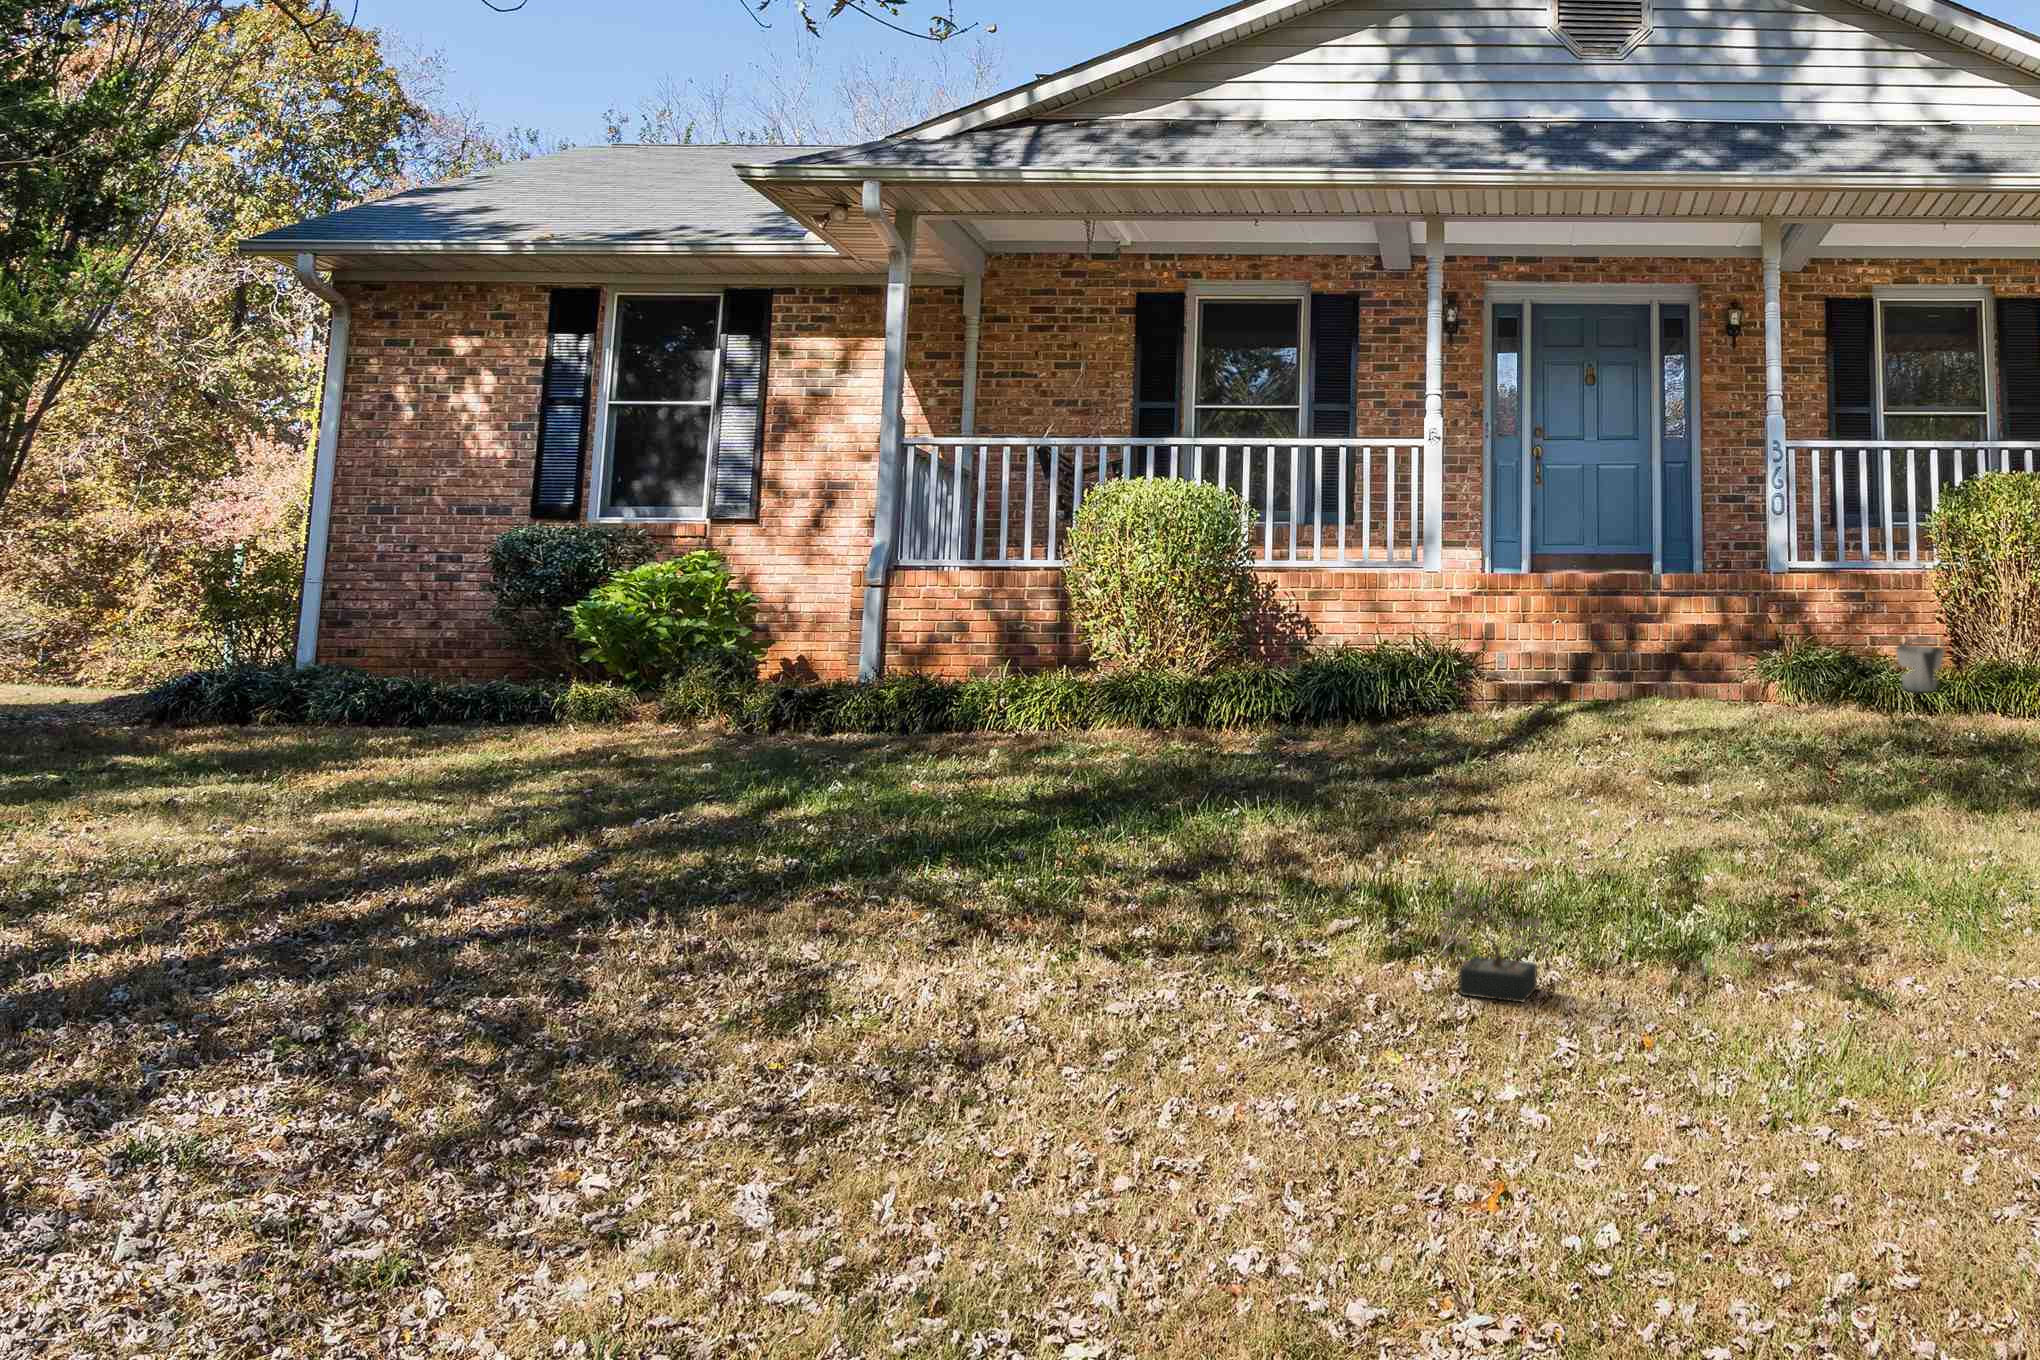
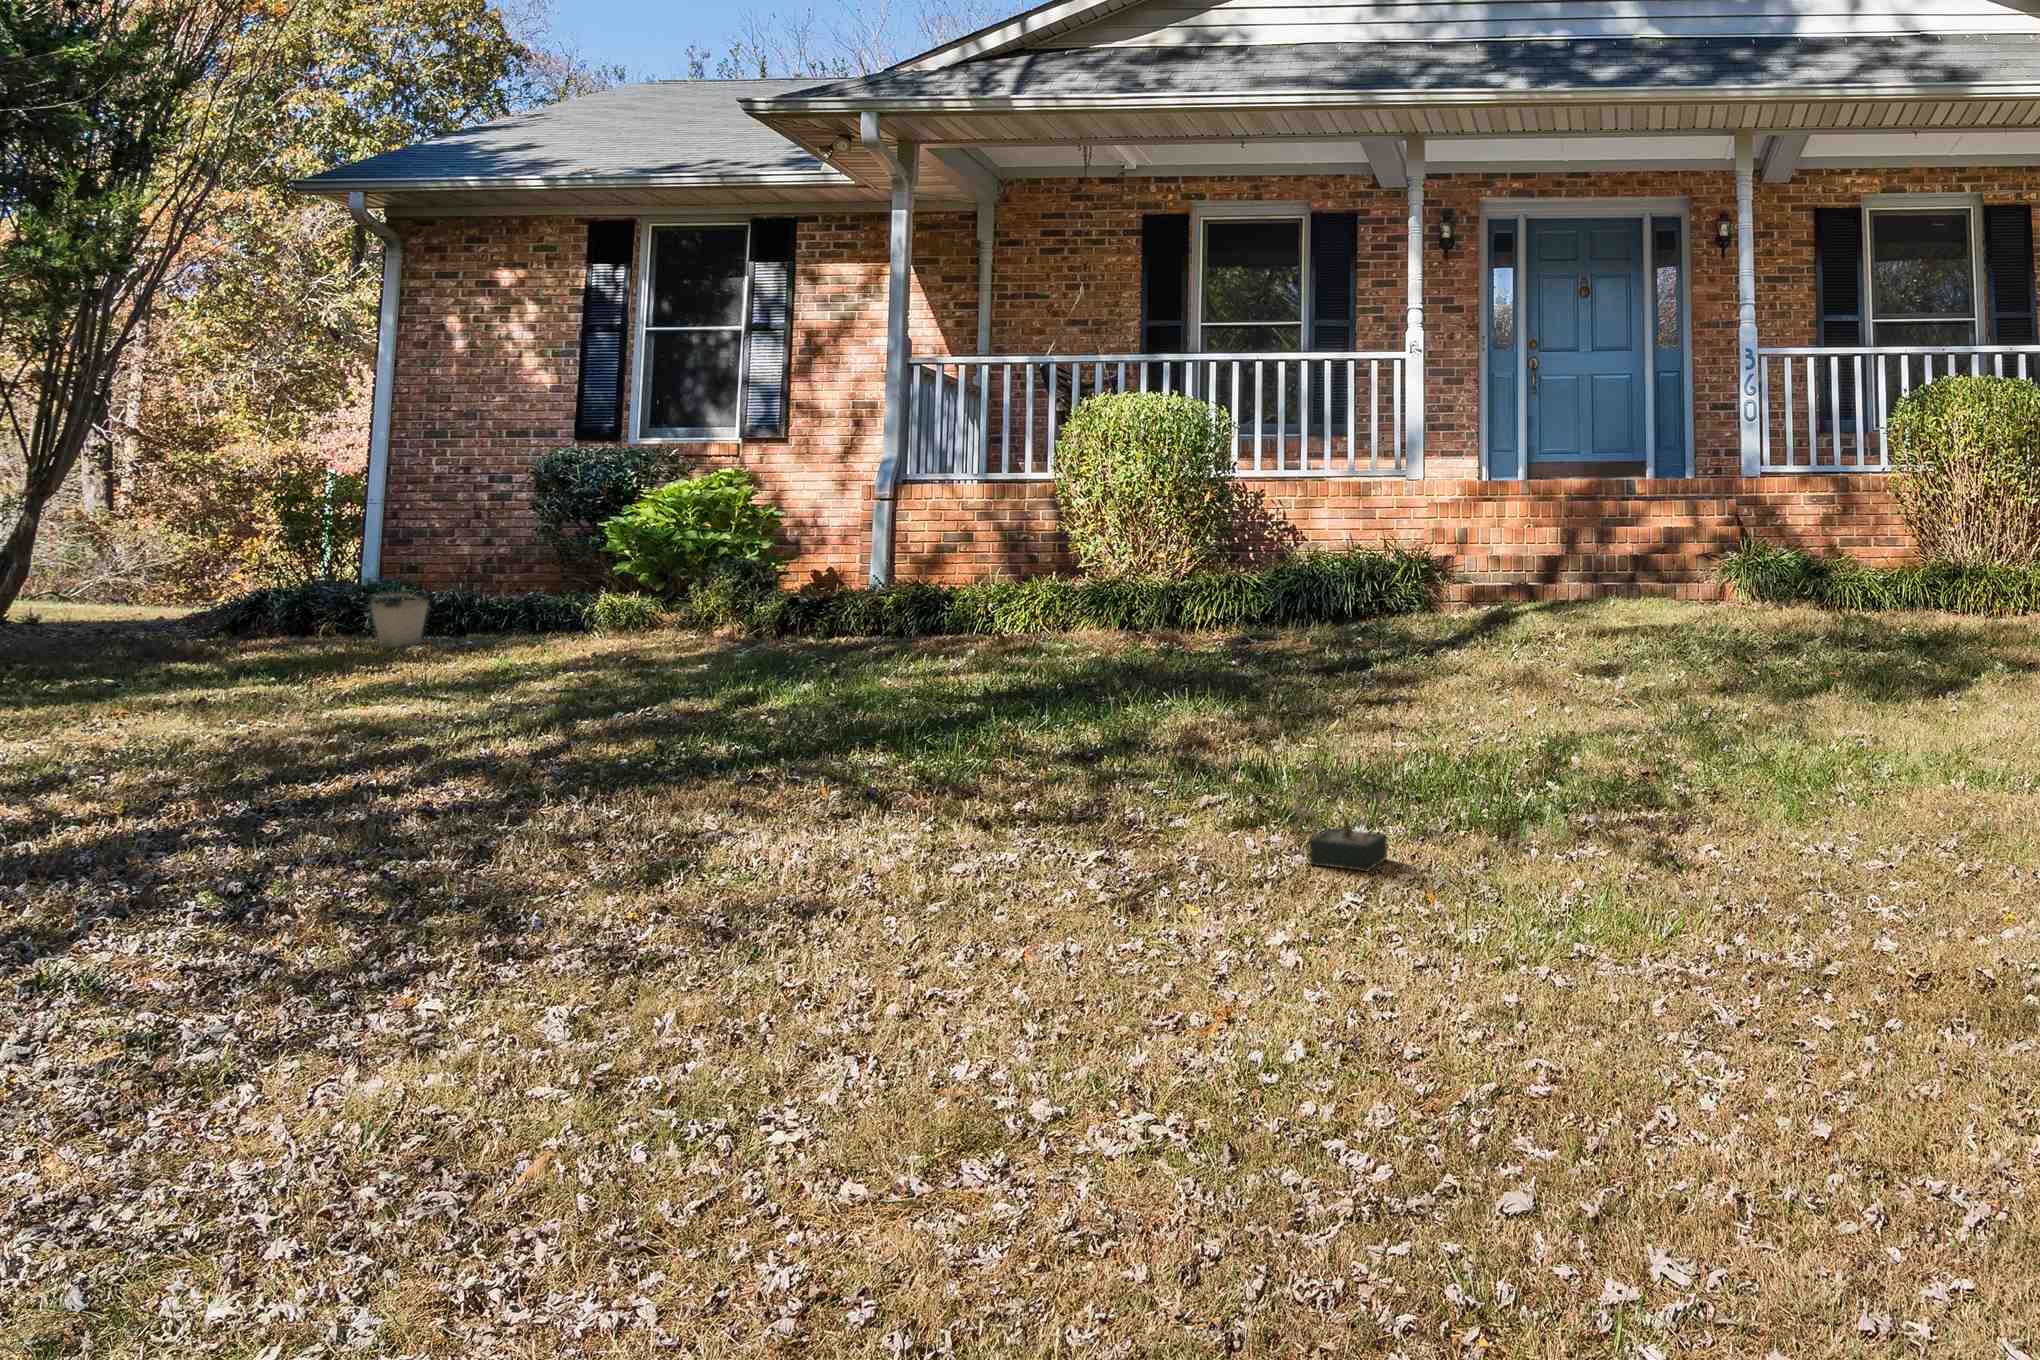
bucket: present [1896,638,1945,692] -> present [371,593,429,648]

